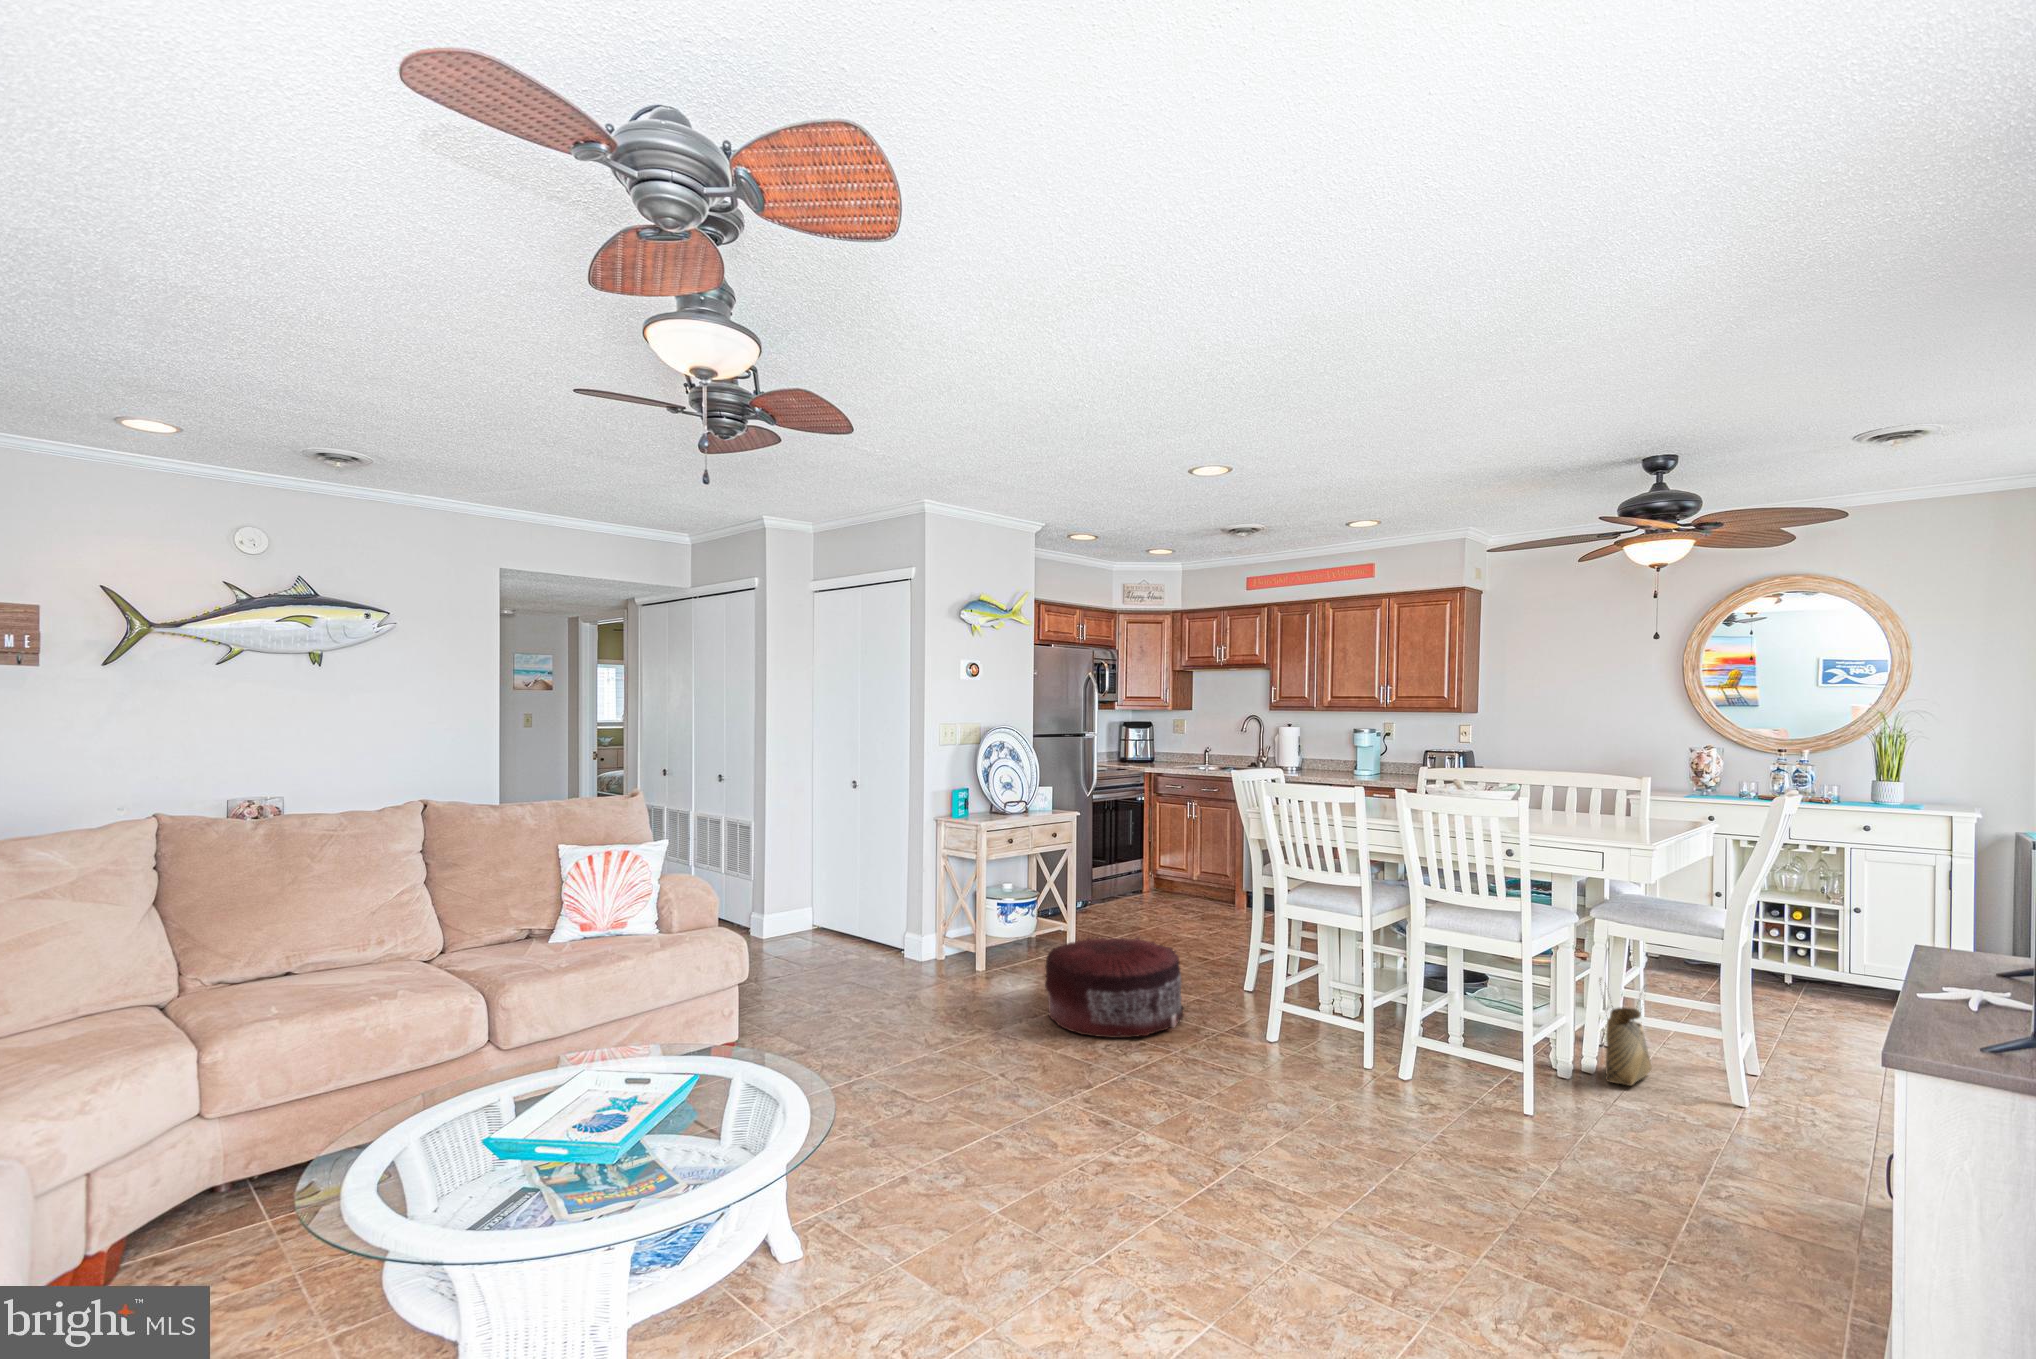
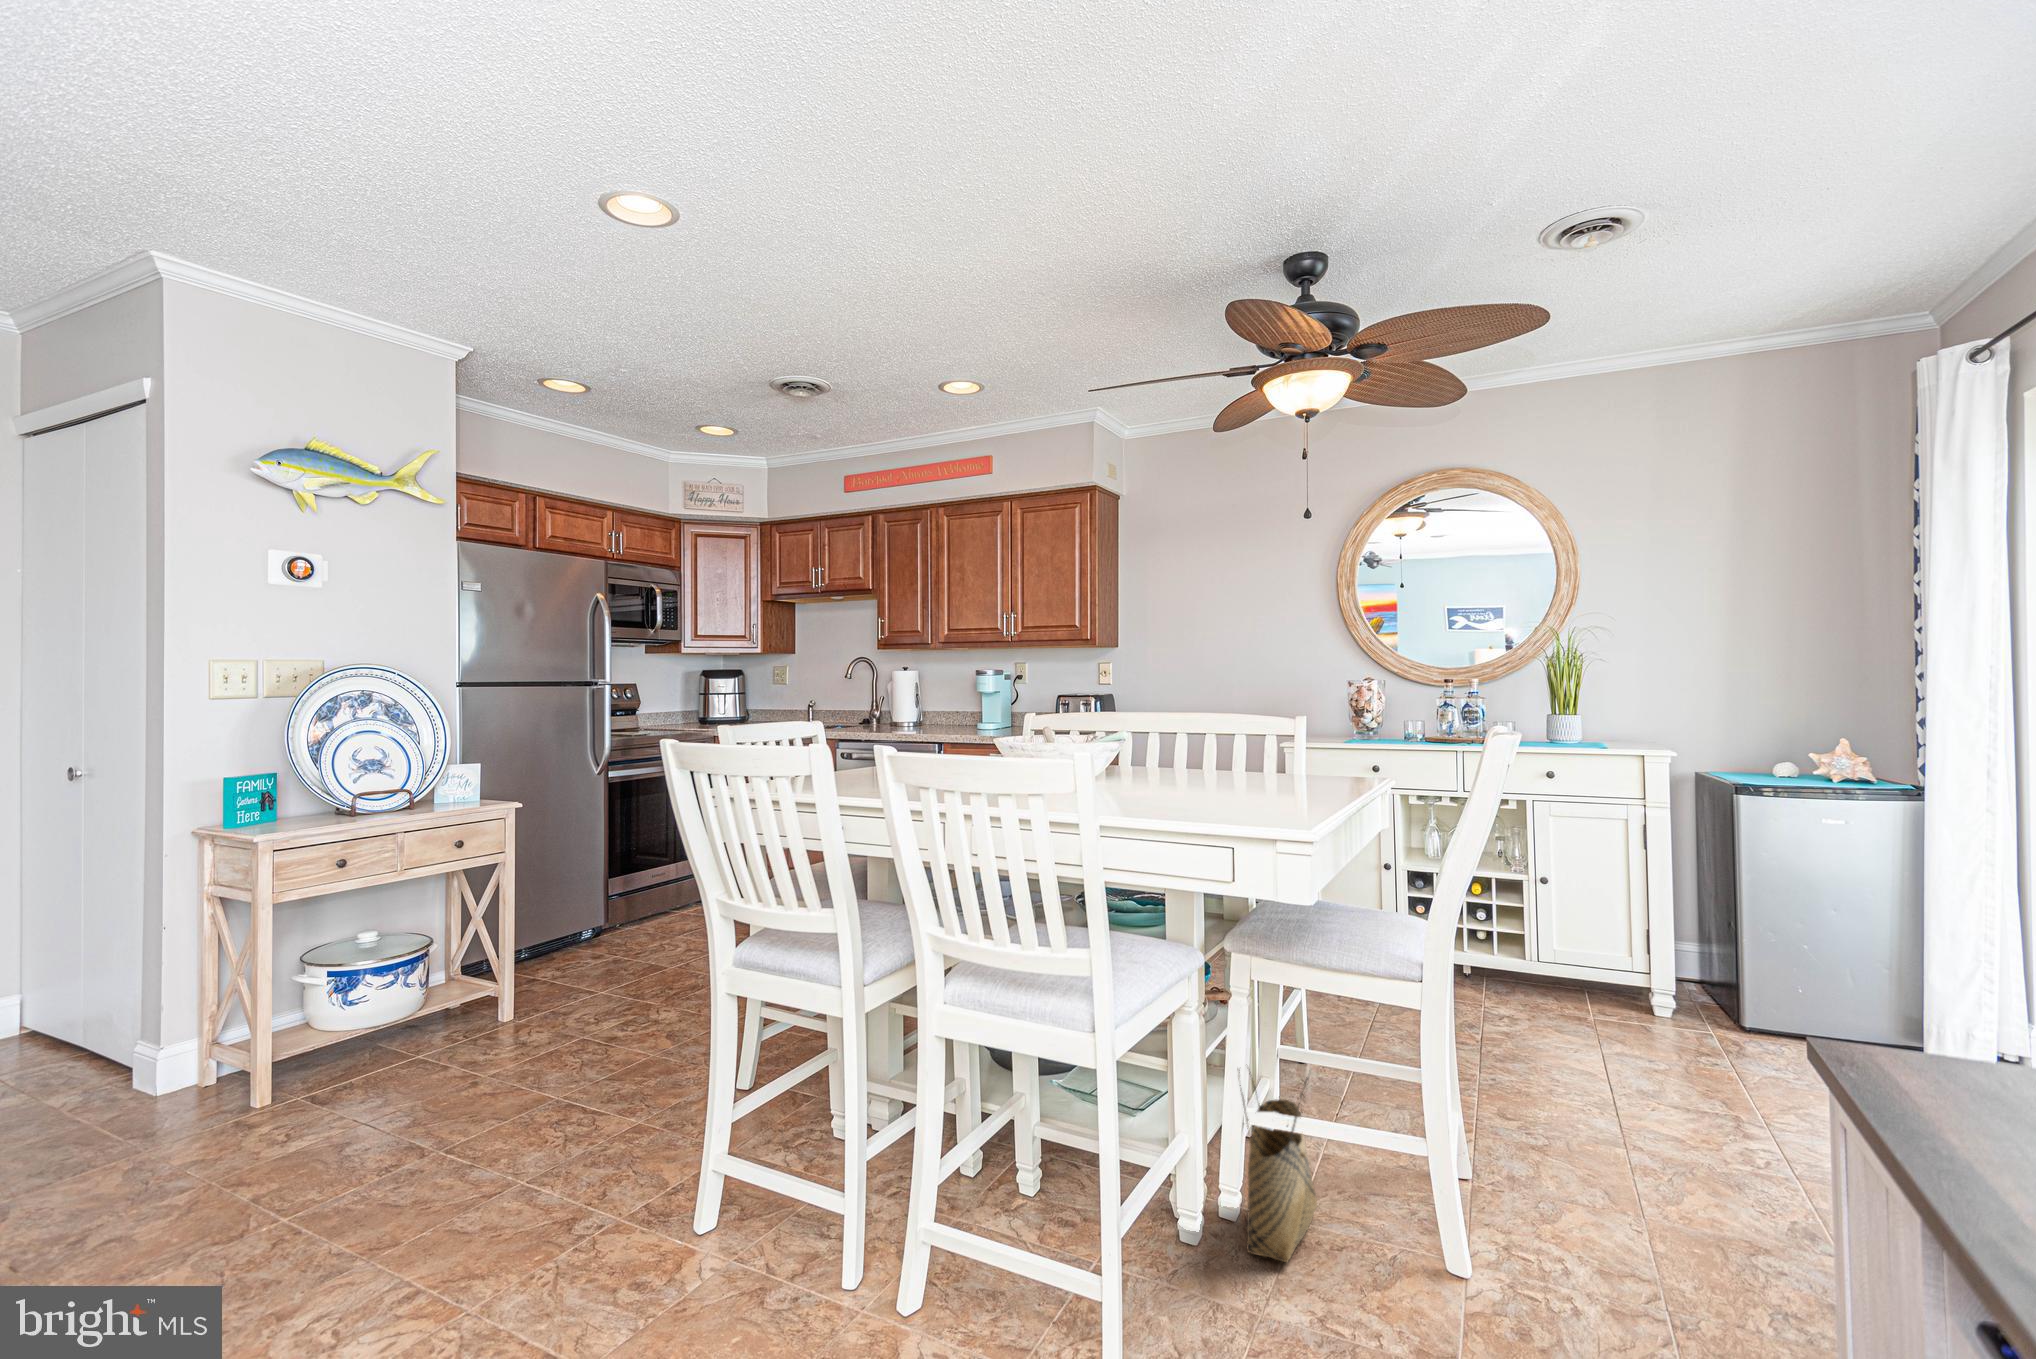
pouf: present [1045,938,1184,1038] -> none [238,1030,566,1285]

